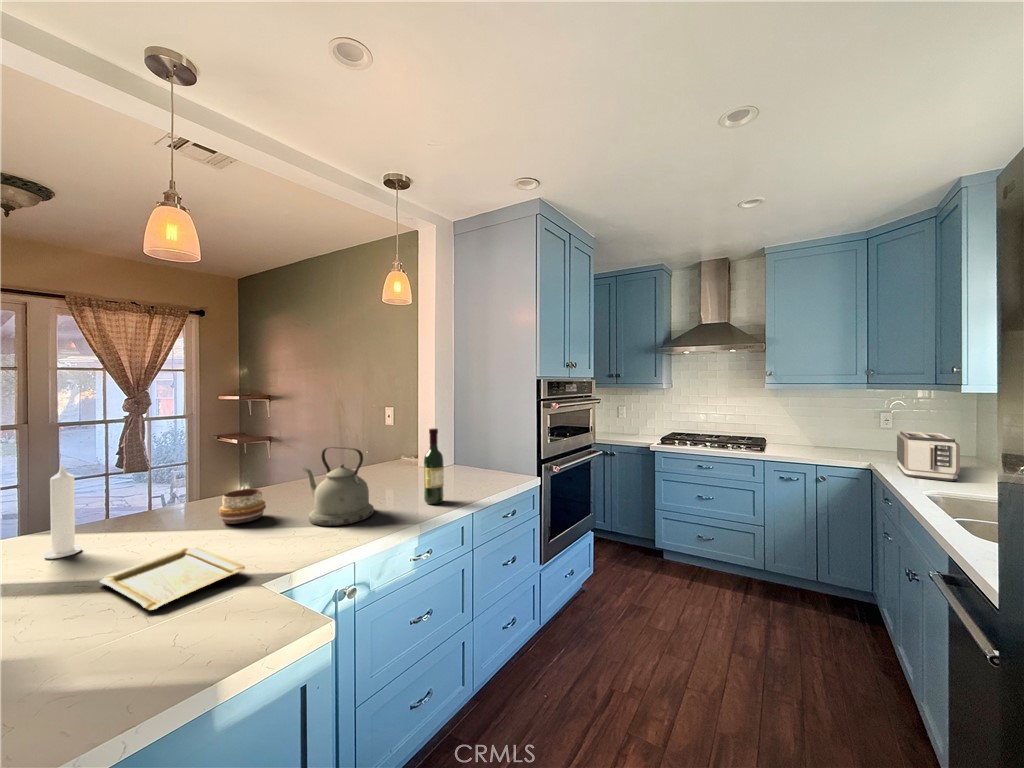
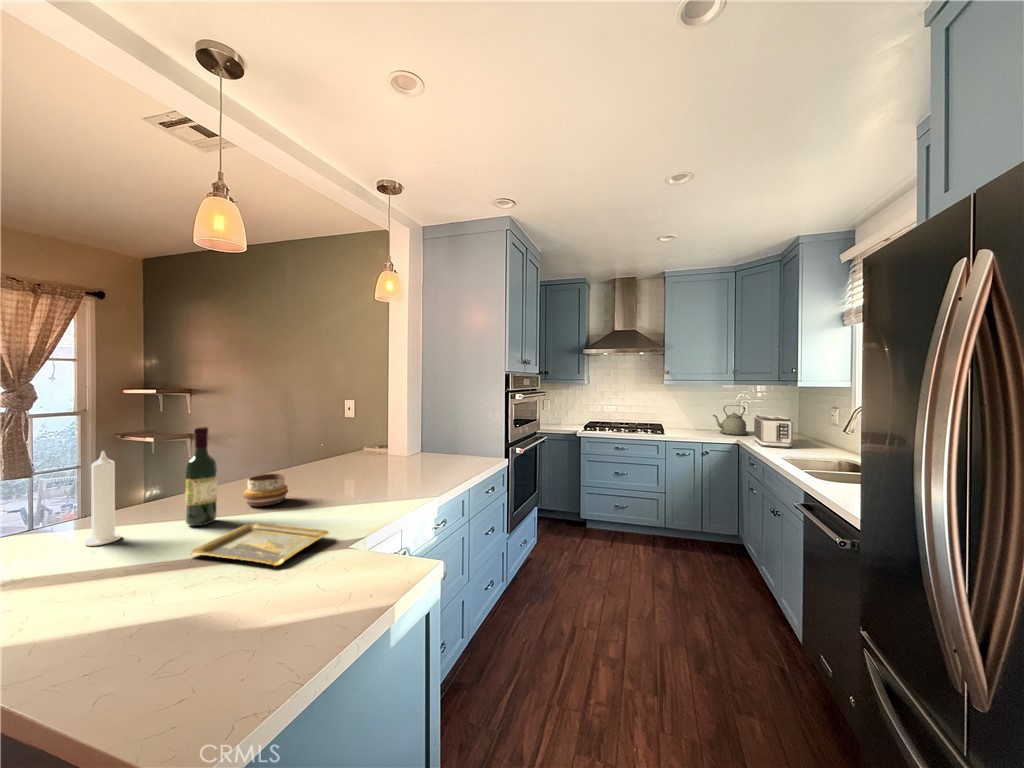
wine bottle: present [424,428,444,504] -> present [185,427,217,526]
kettle: present [303,447,374,526] -> present [713,406,748,435]

